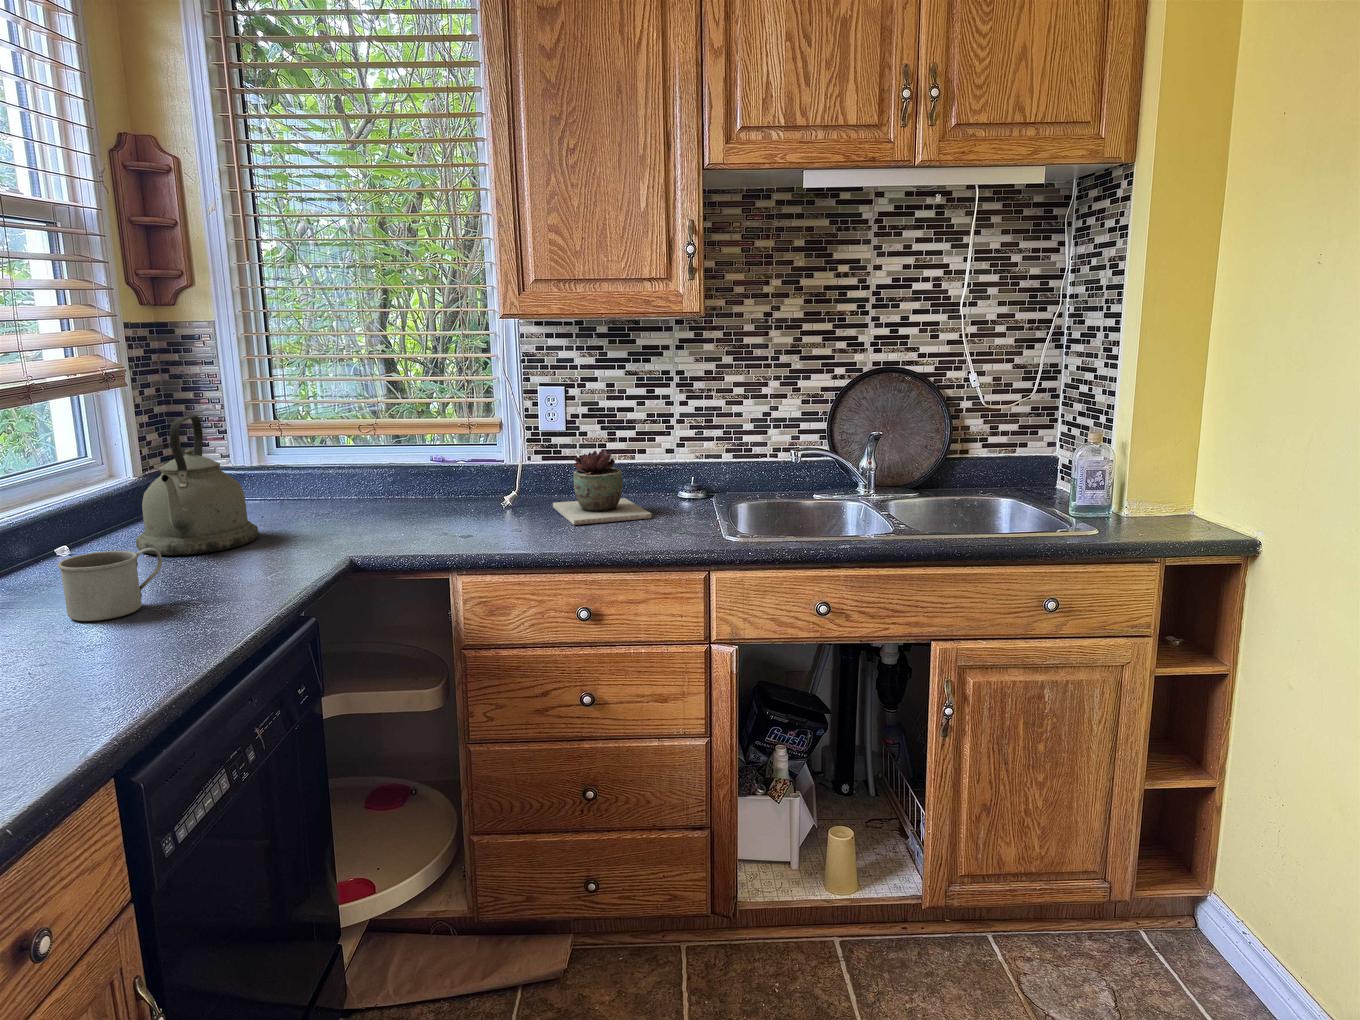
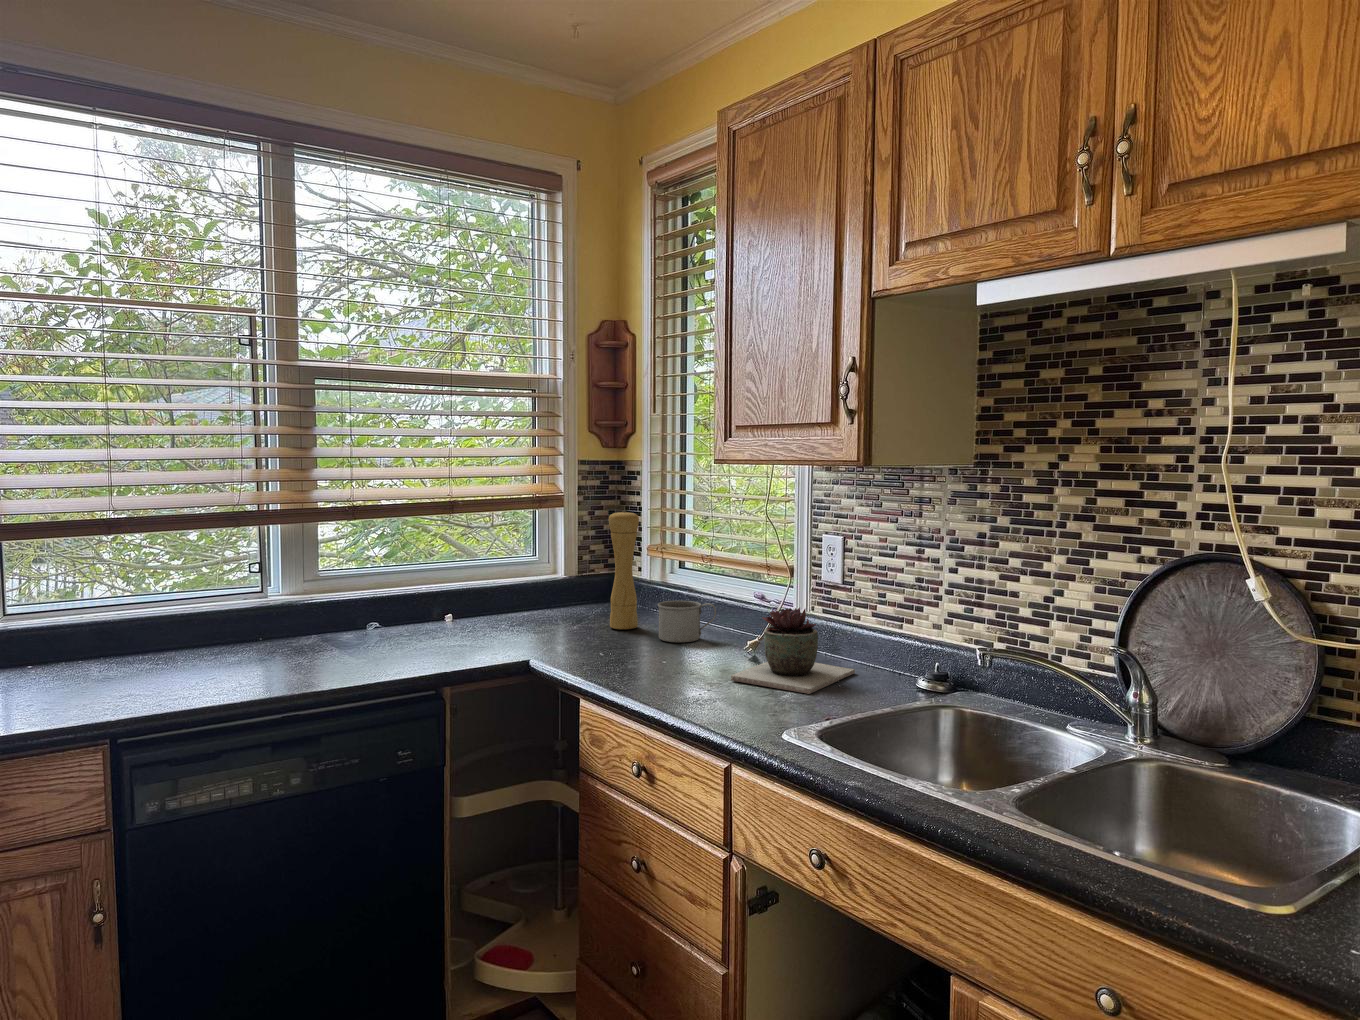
pepper mill: none [280,382,326,521] -> present [609,510,639,629]
kettle: present [136,415,258,555] -> none [463,530,567,636]
mug: present [58,548,162,621] -> present [658,600,716,642]

